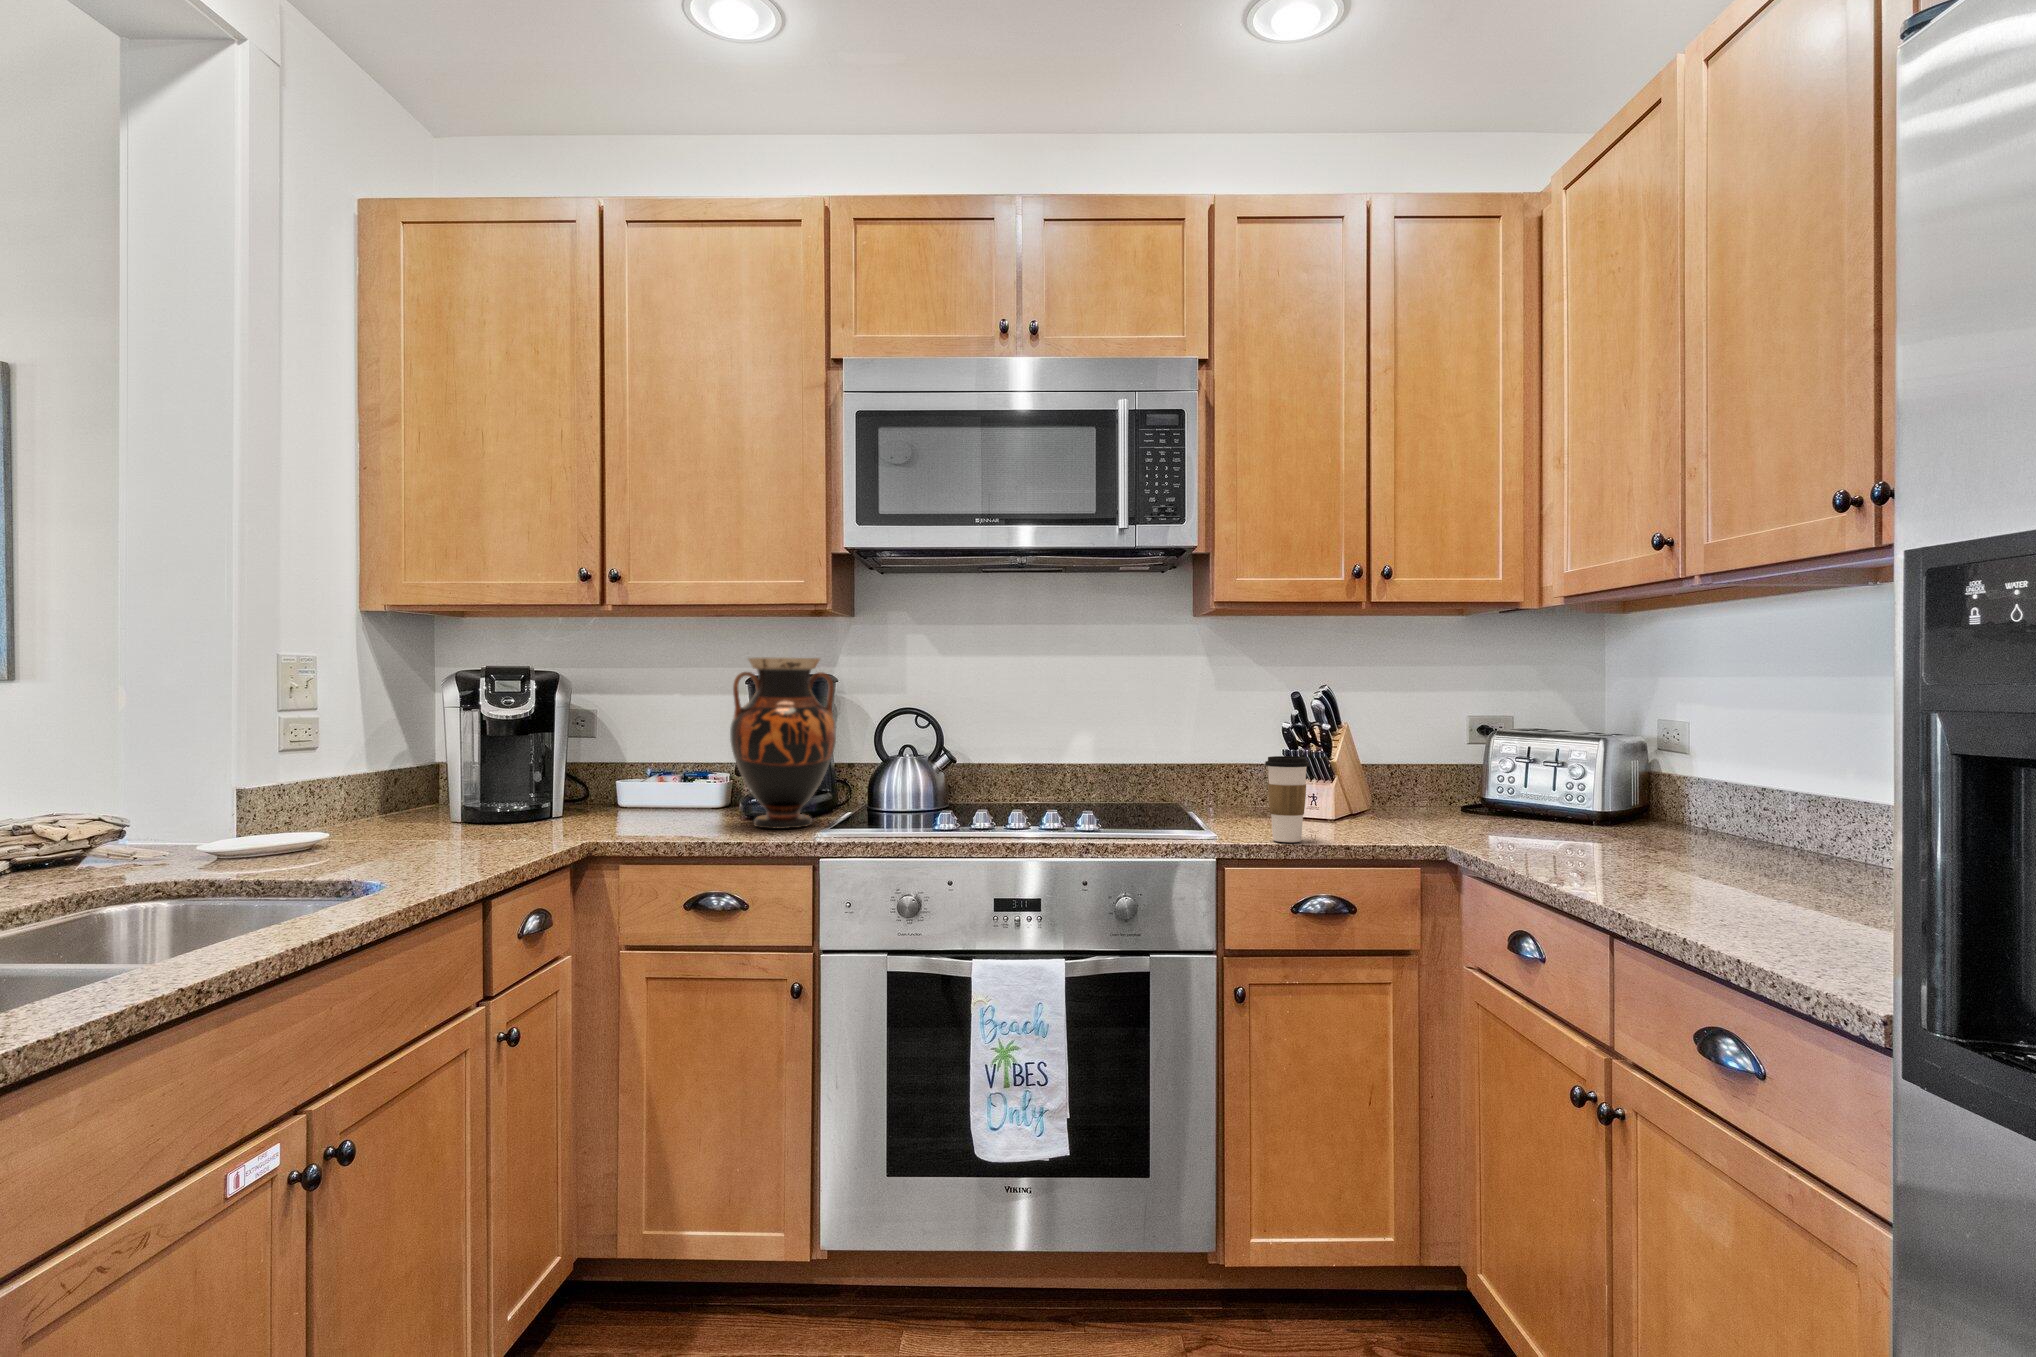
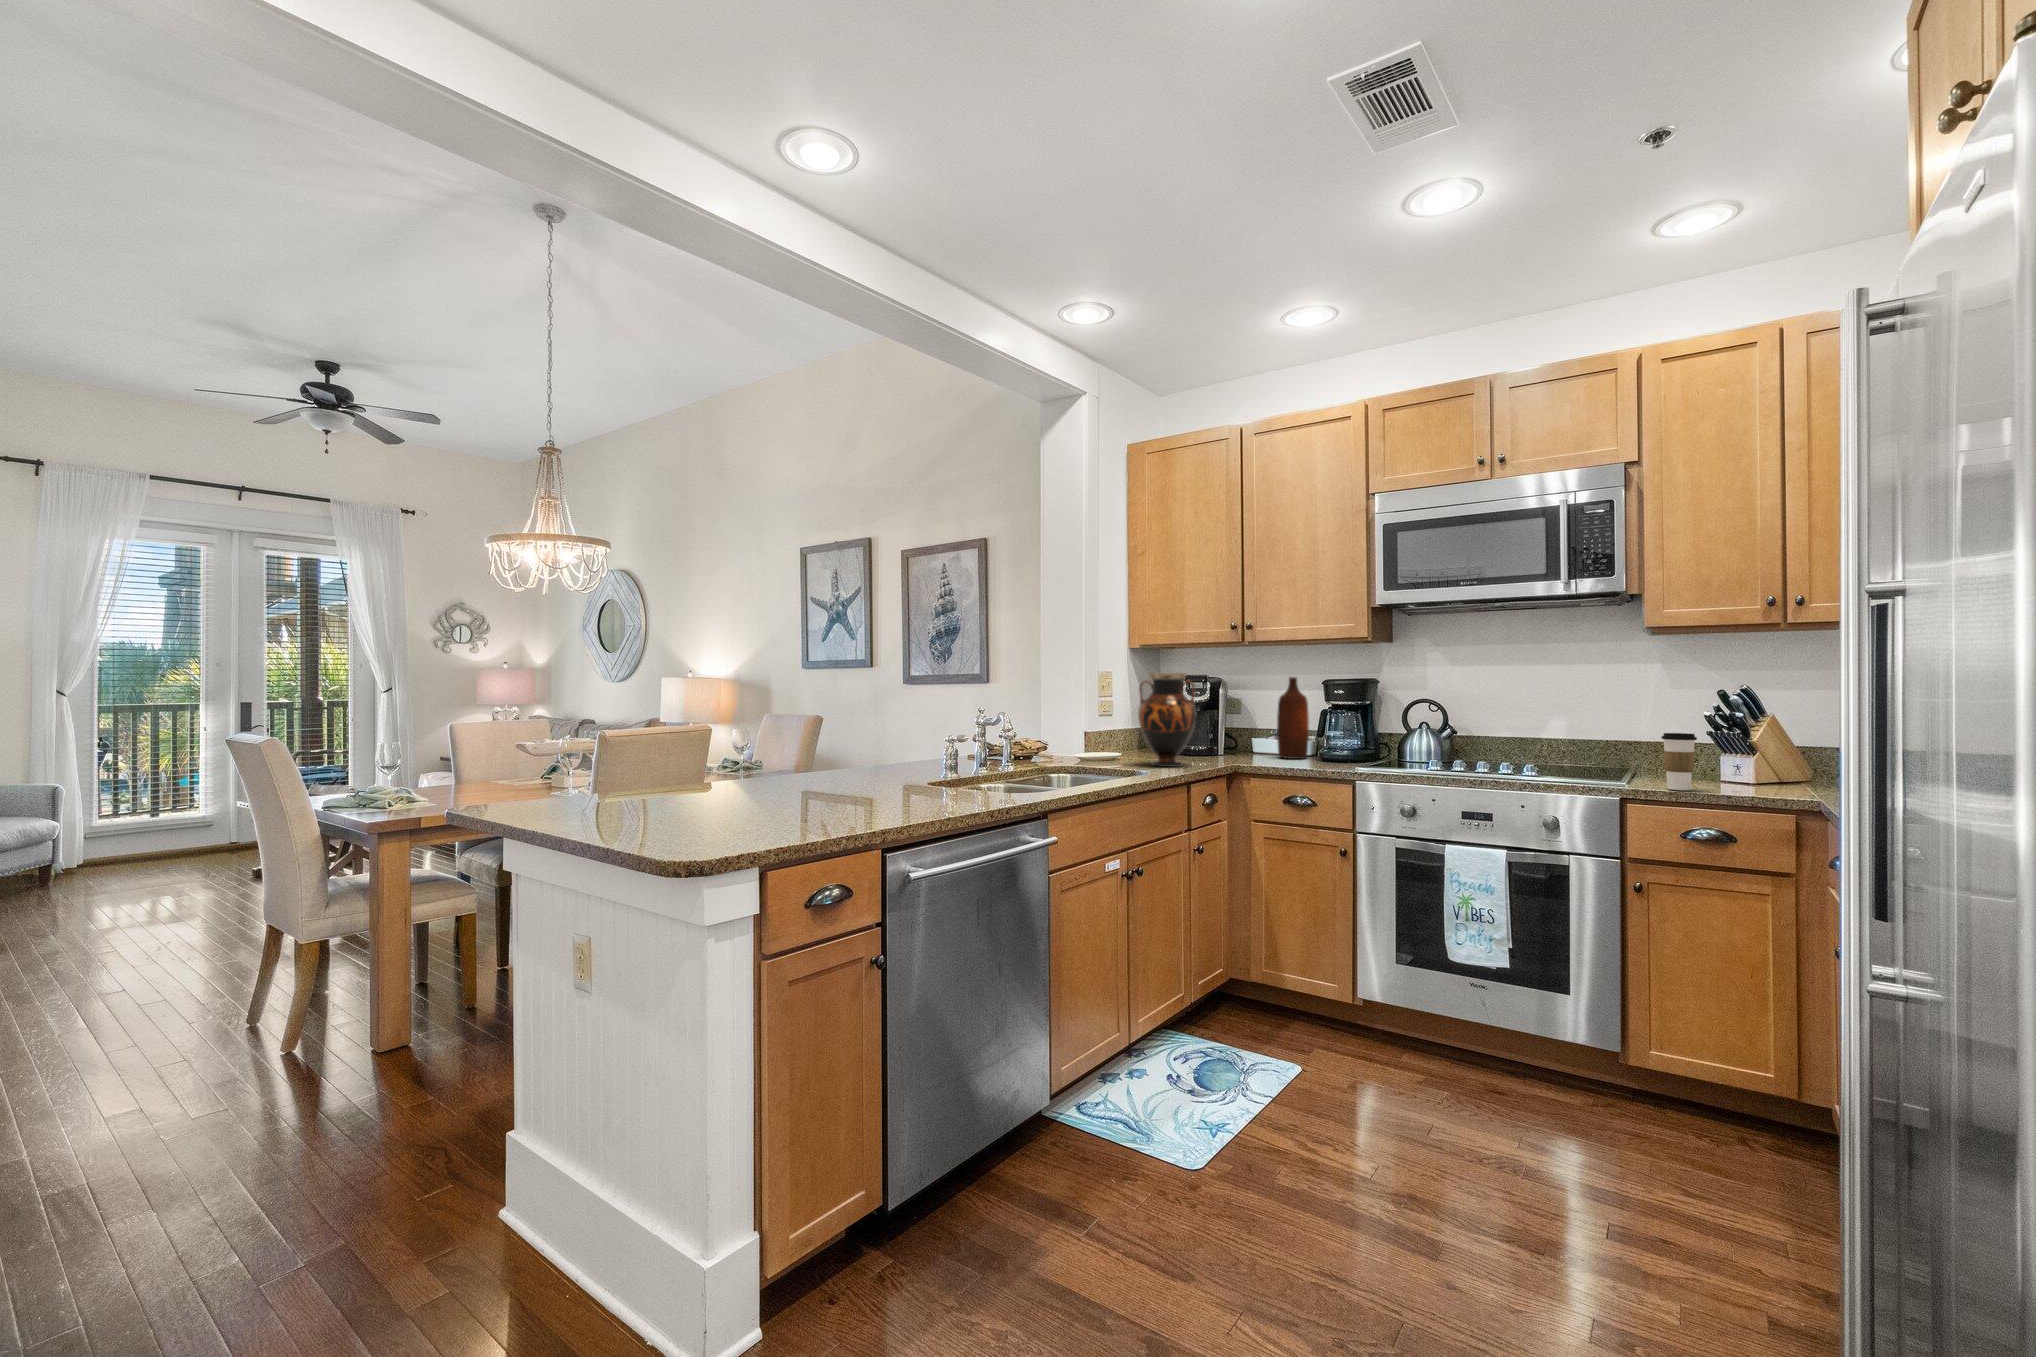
vase: present [730,657,836,829] -> present [1138,673,1196,767]
bottle: none [666,671,722,817] -> present [1277,677,1309,759]

